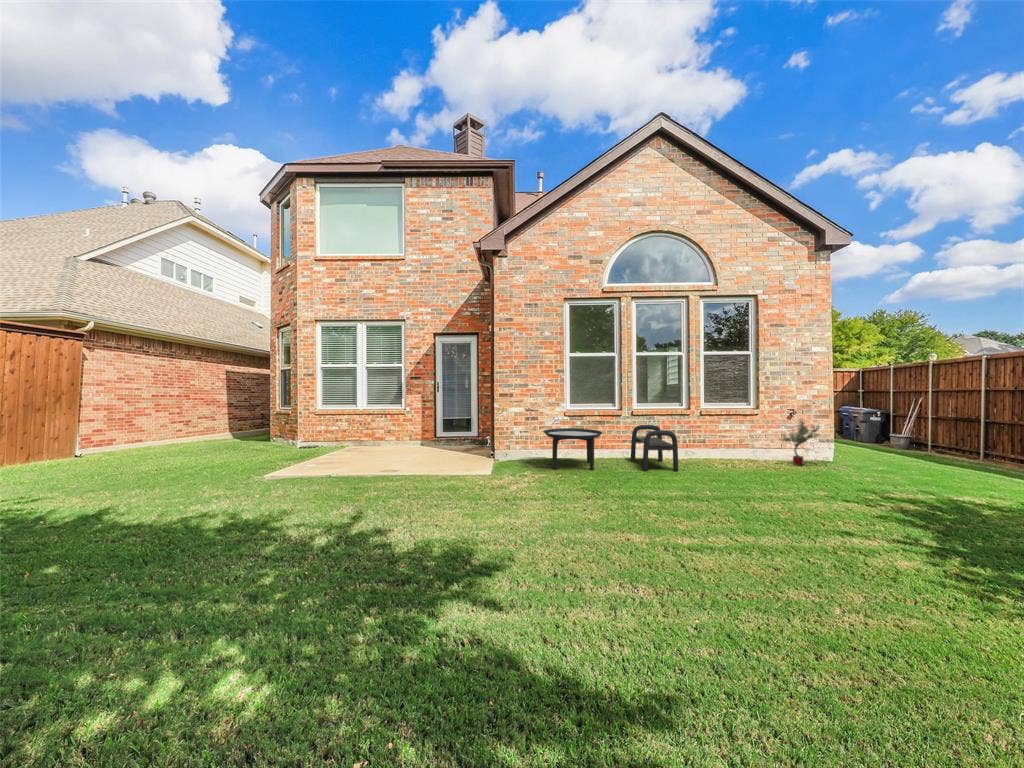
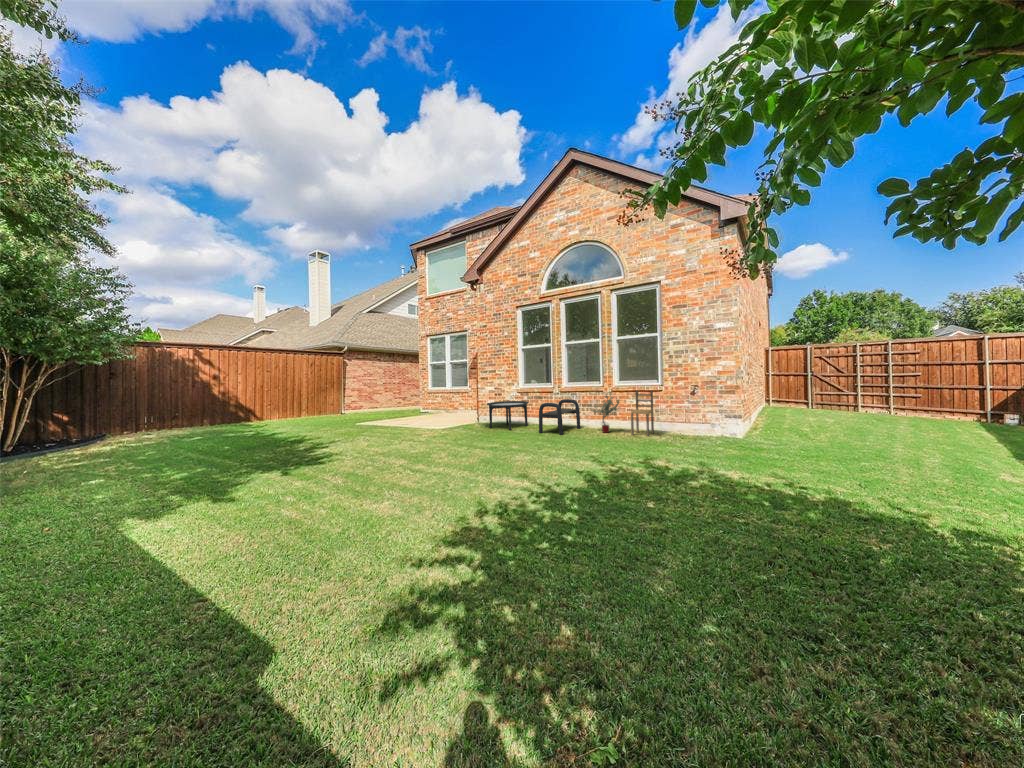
chair: none [730,414,759,465] -> present [631,391,654,436]
potted tree: present [780,419,819,466] -> present [592,394,619,433]

